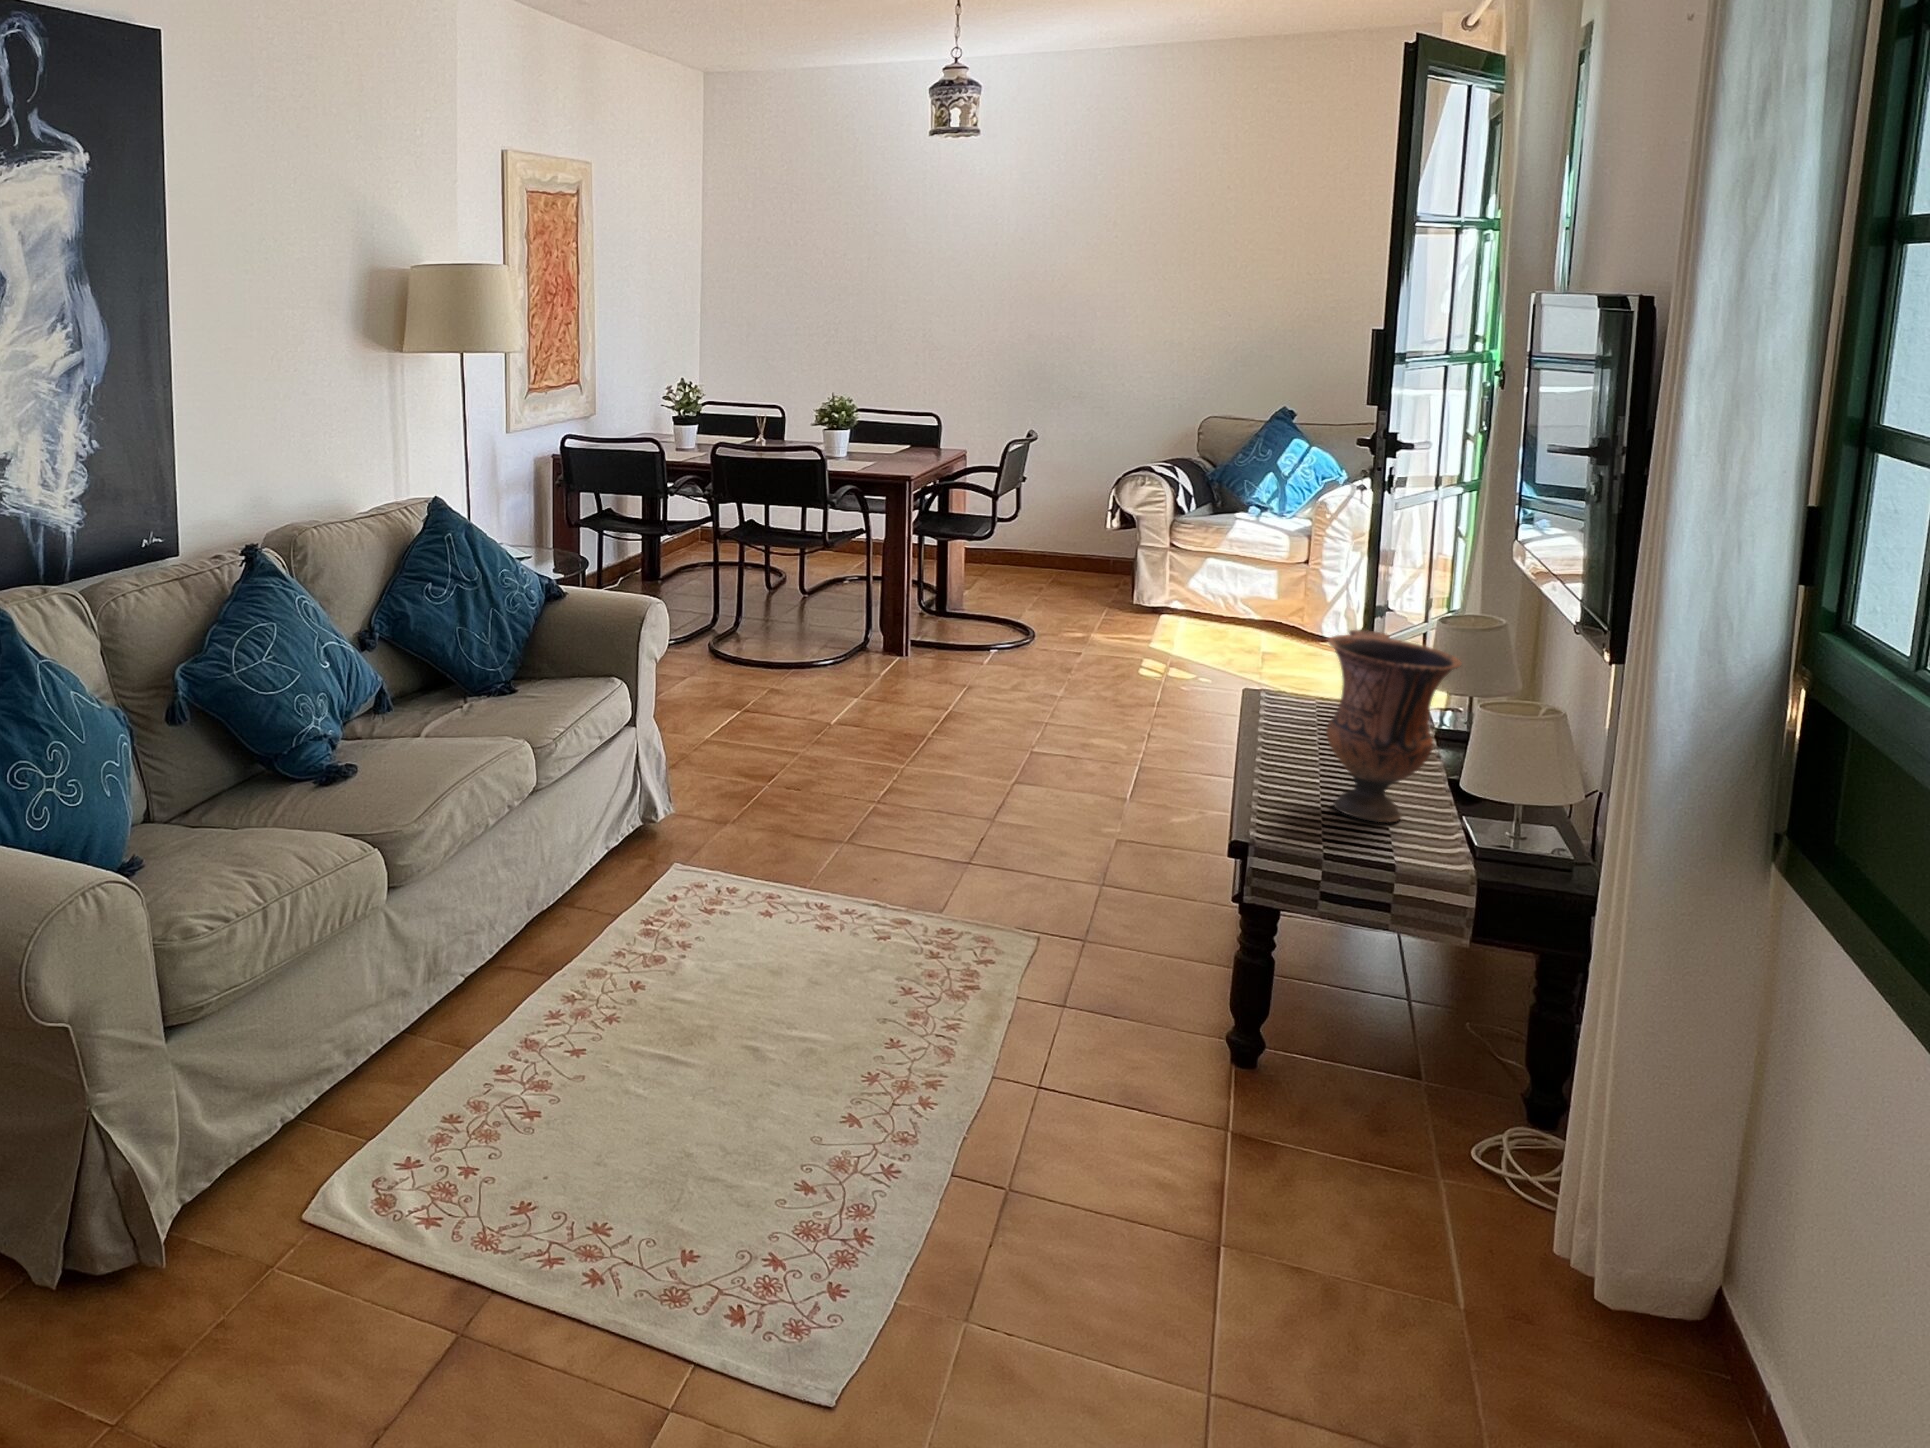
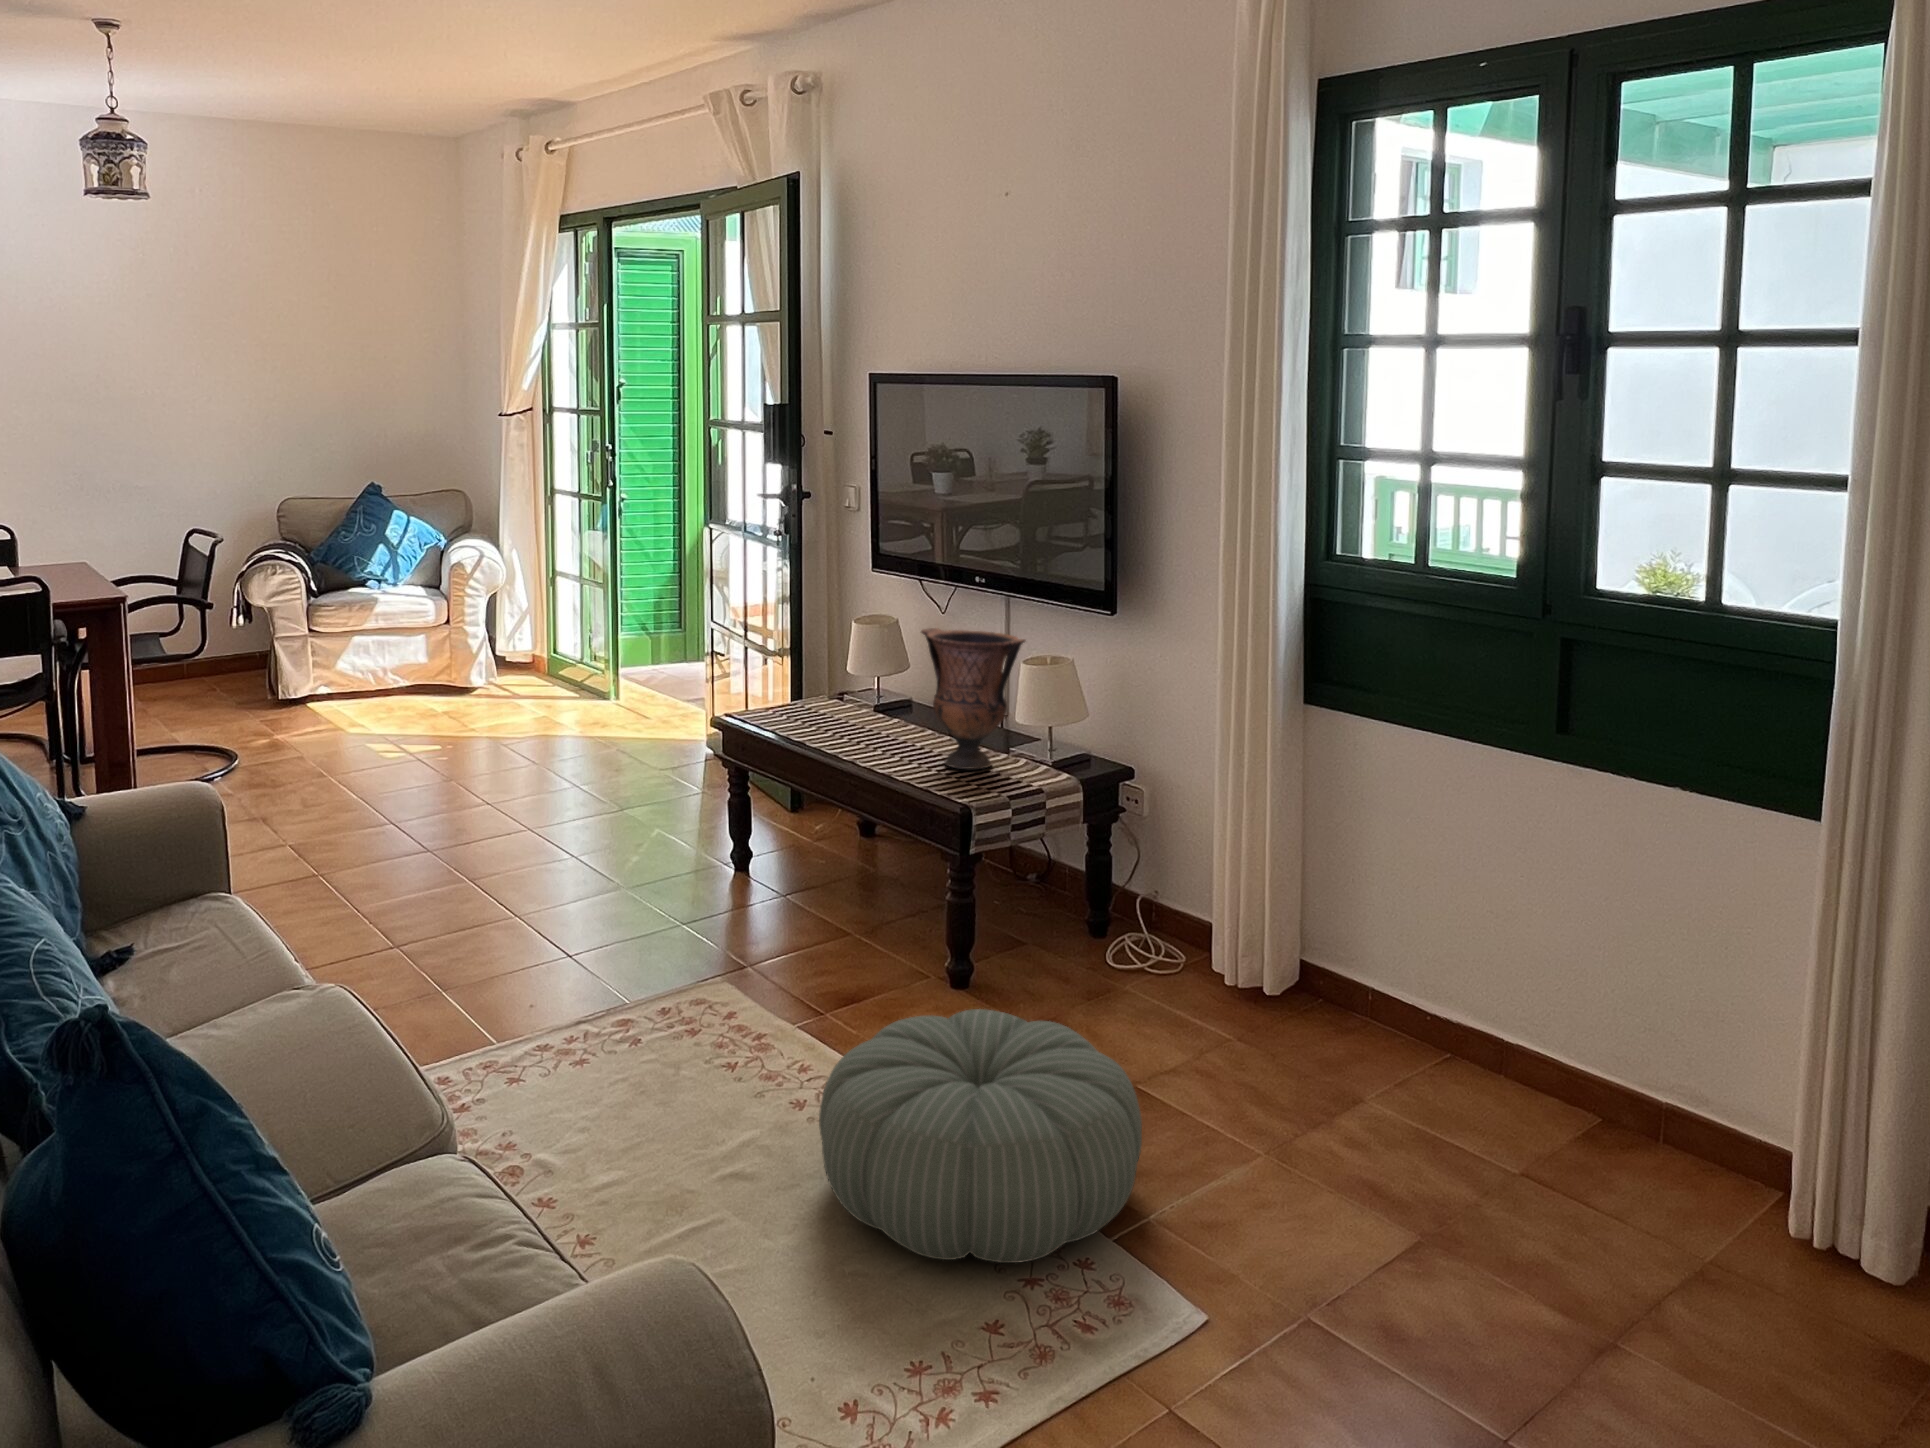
pouf: none [700,987,1063,1276] -> present [819,1009,1142,1263]

